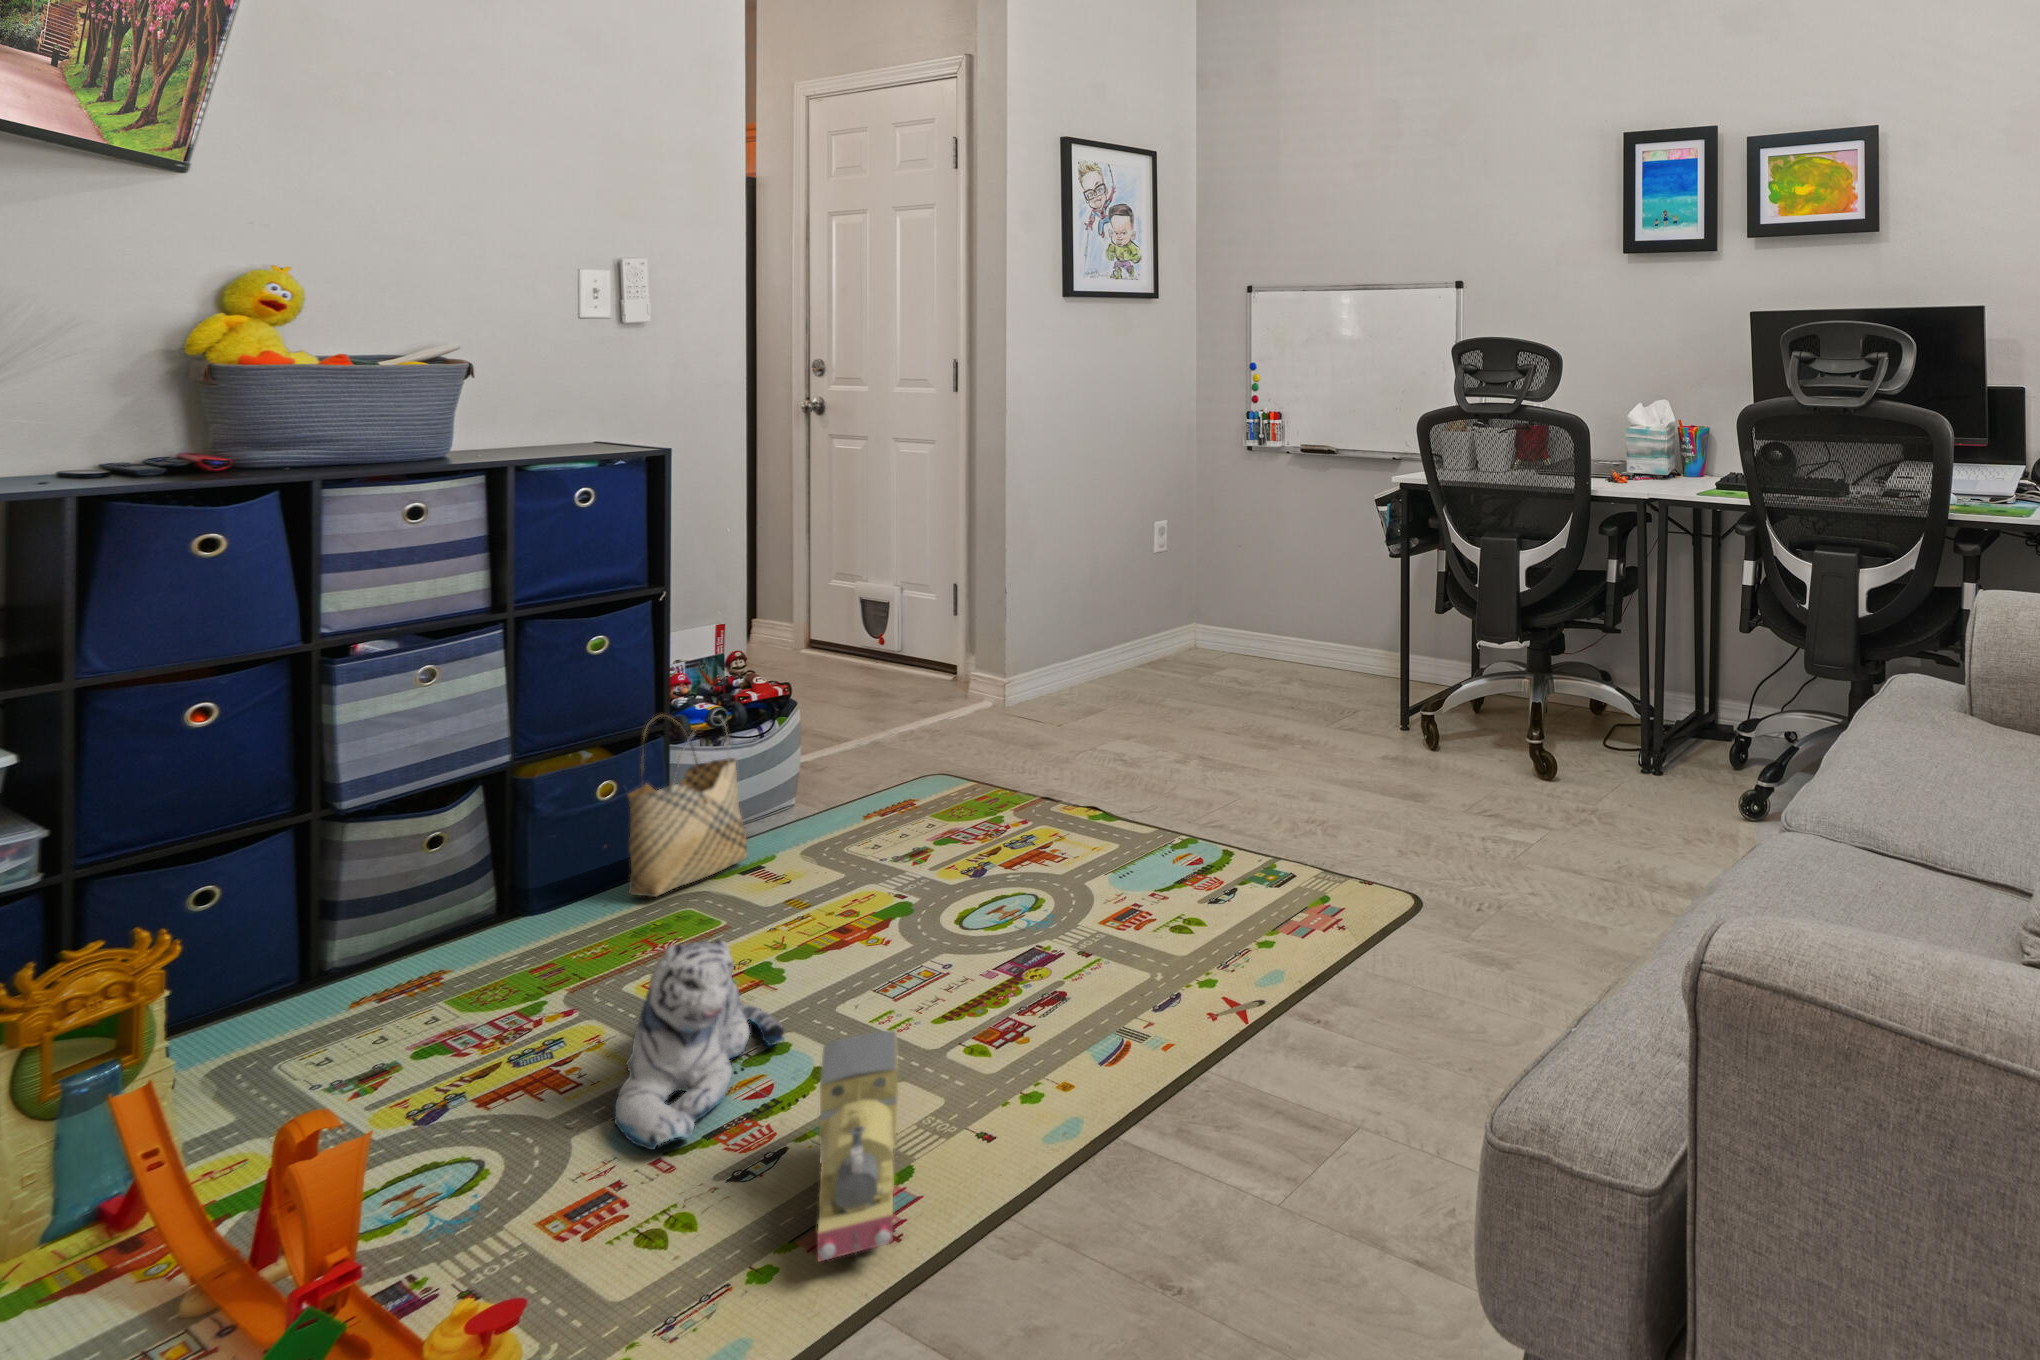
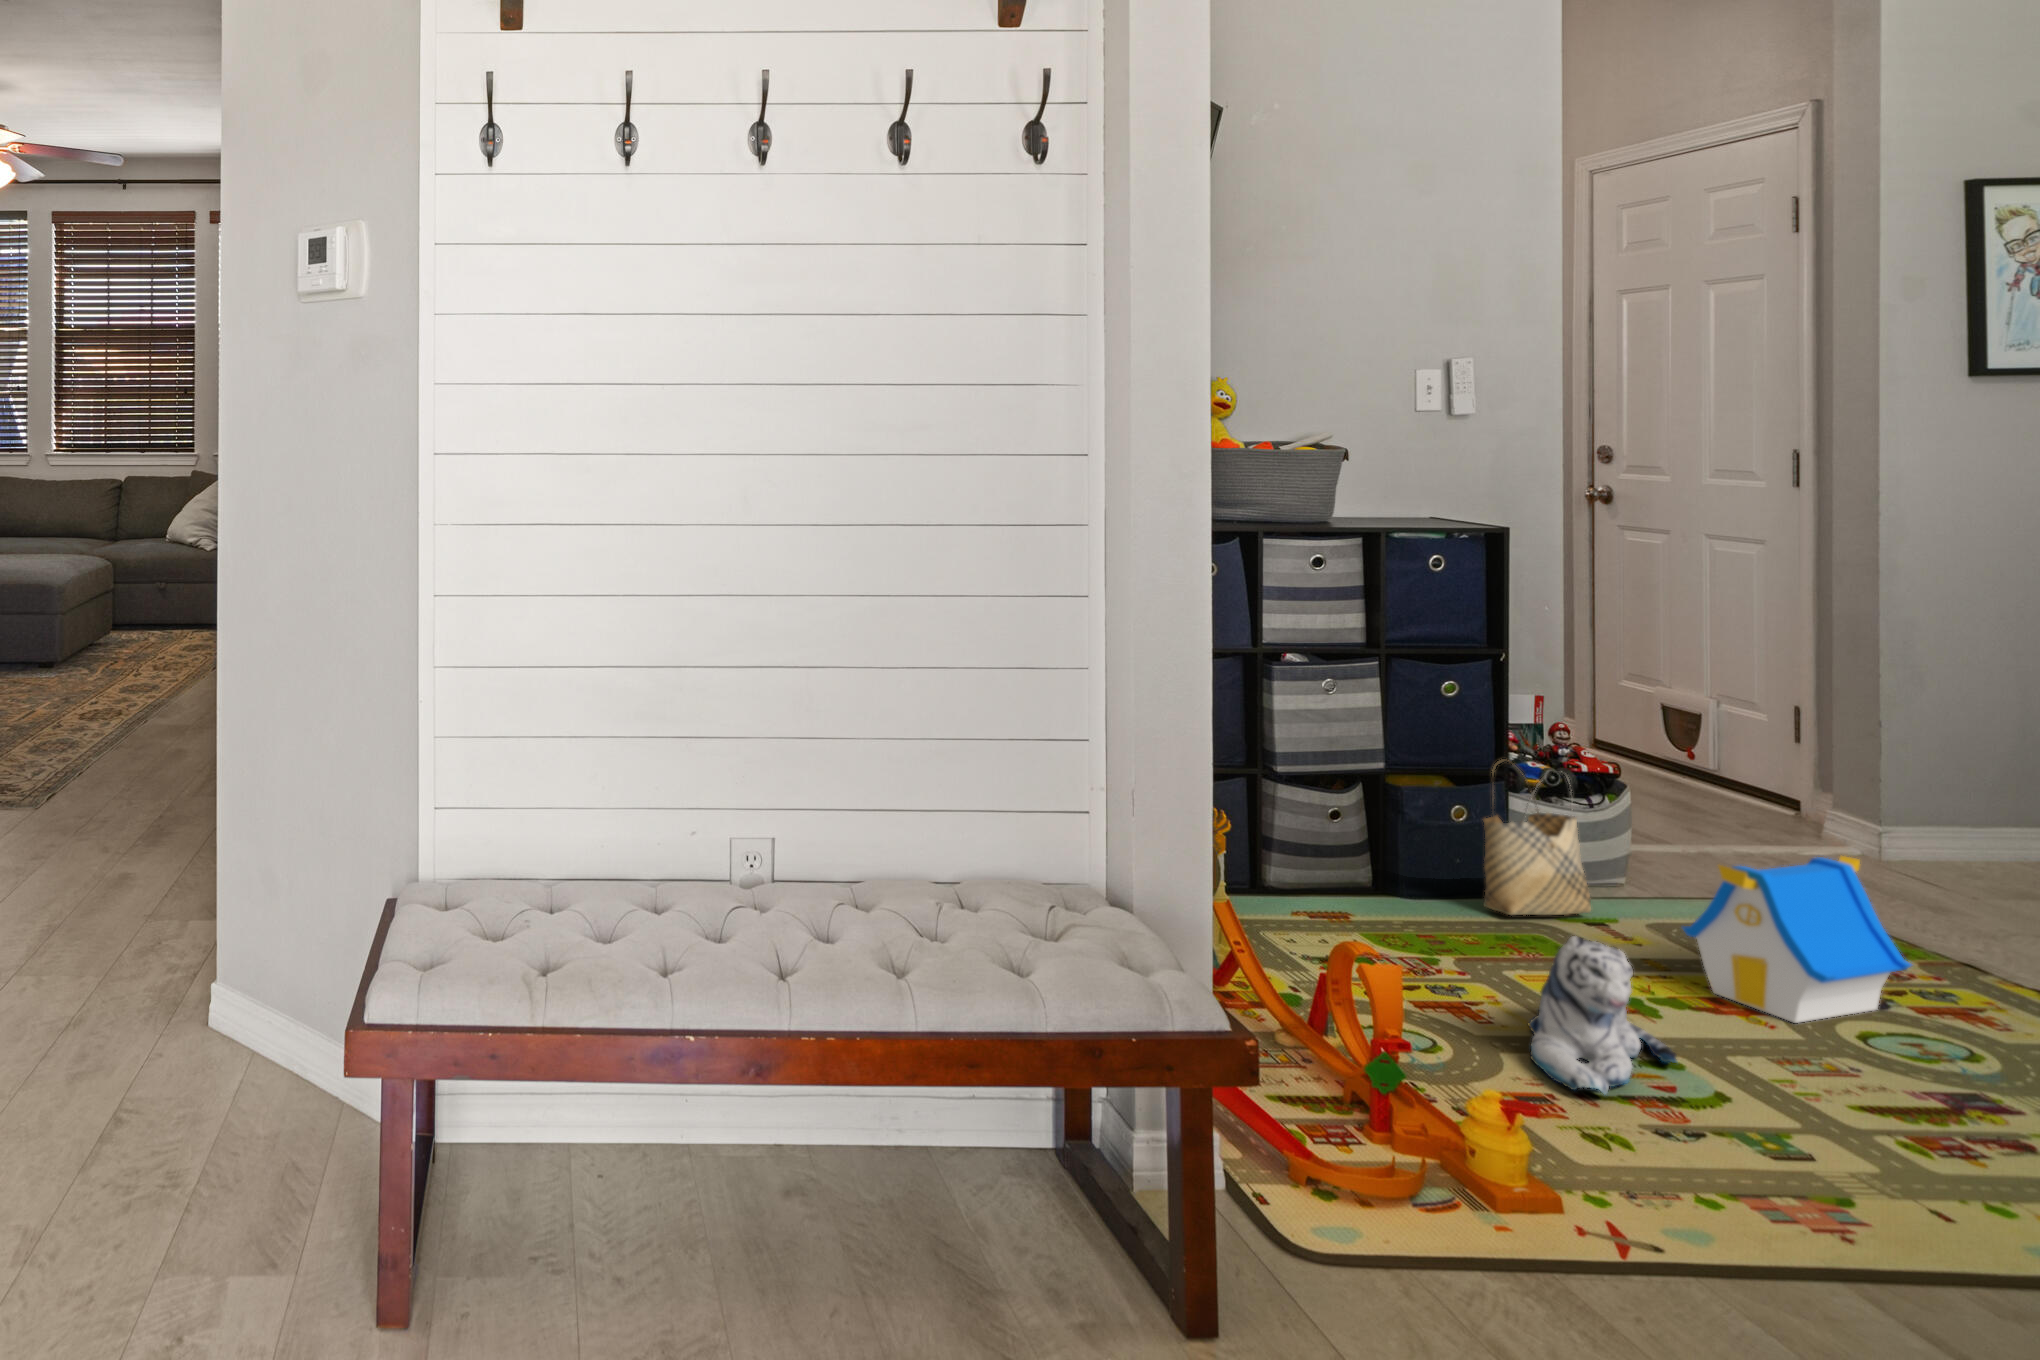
toy house: none [817,738,1004,925] -> present [1683,856,1911,1023]
toy train: present [817,1031,898,1261] -> none [1741,1064,1846,1249]

